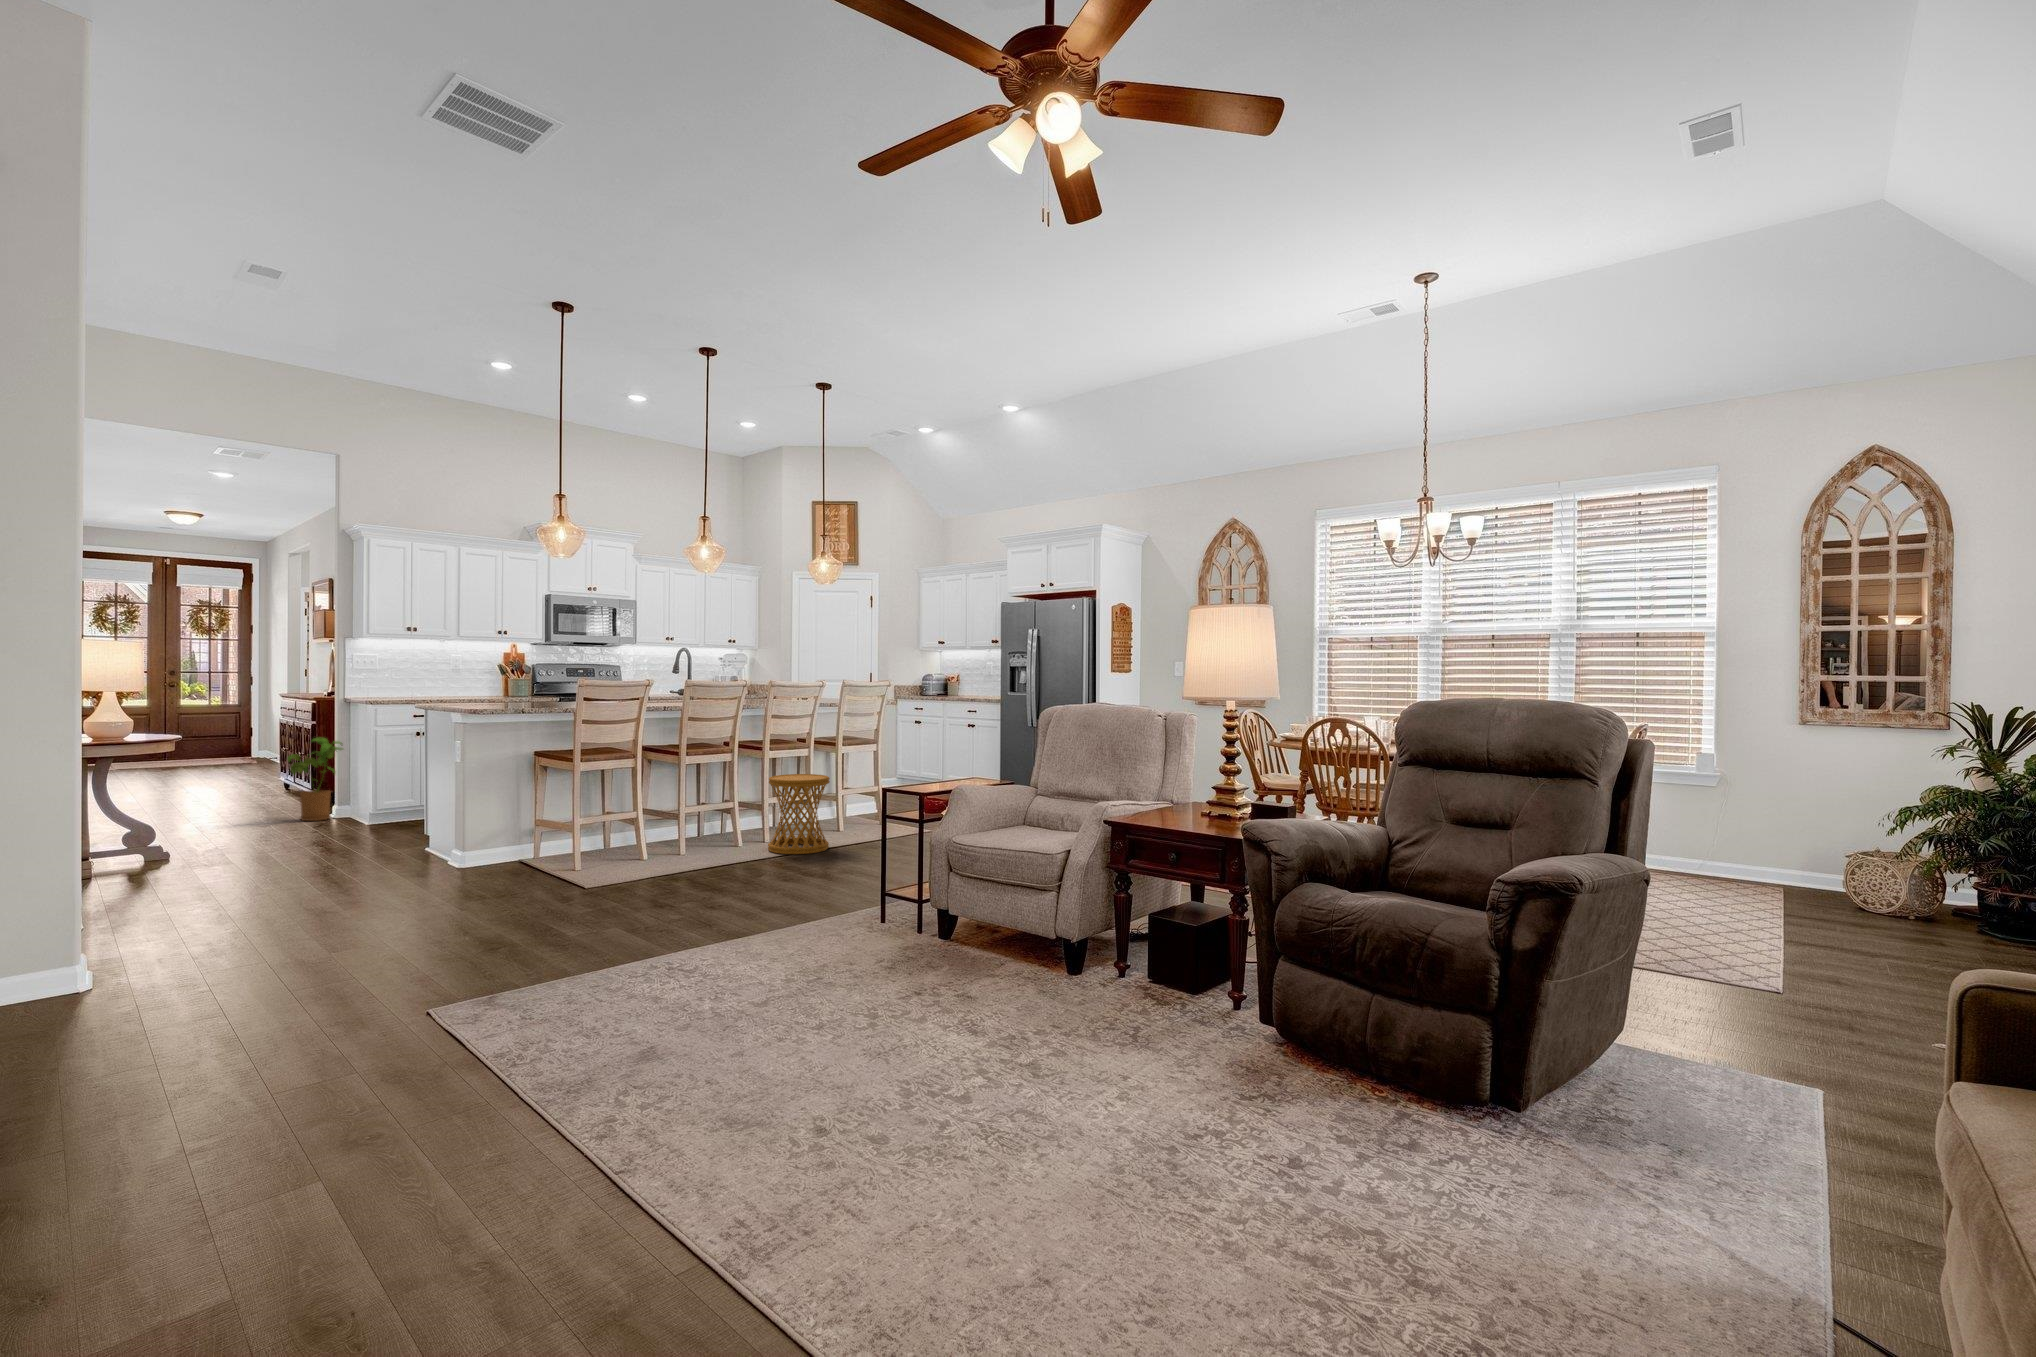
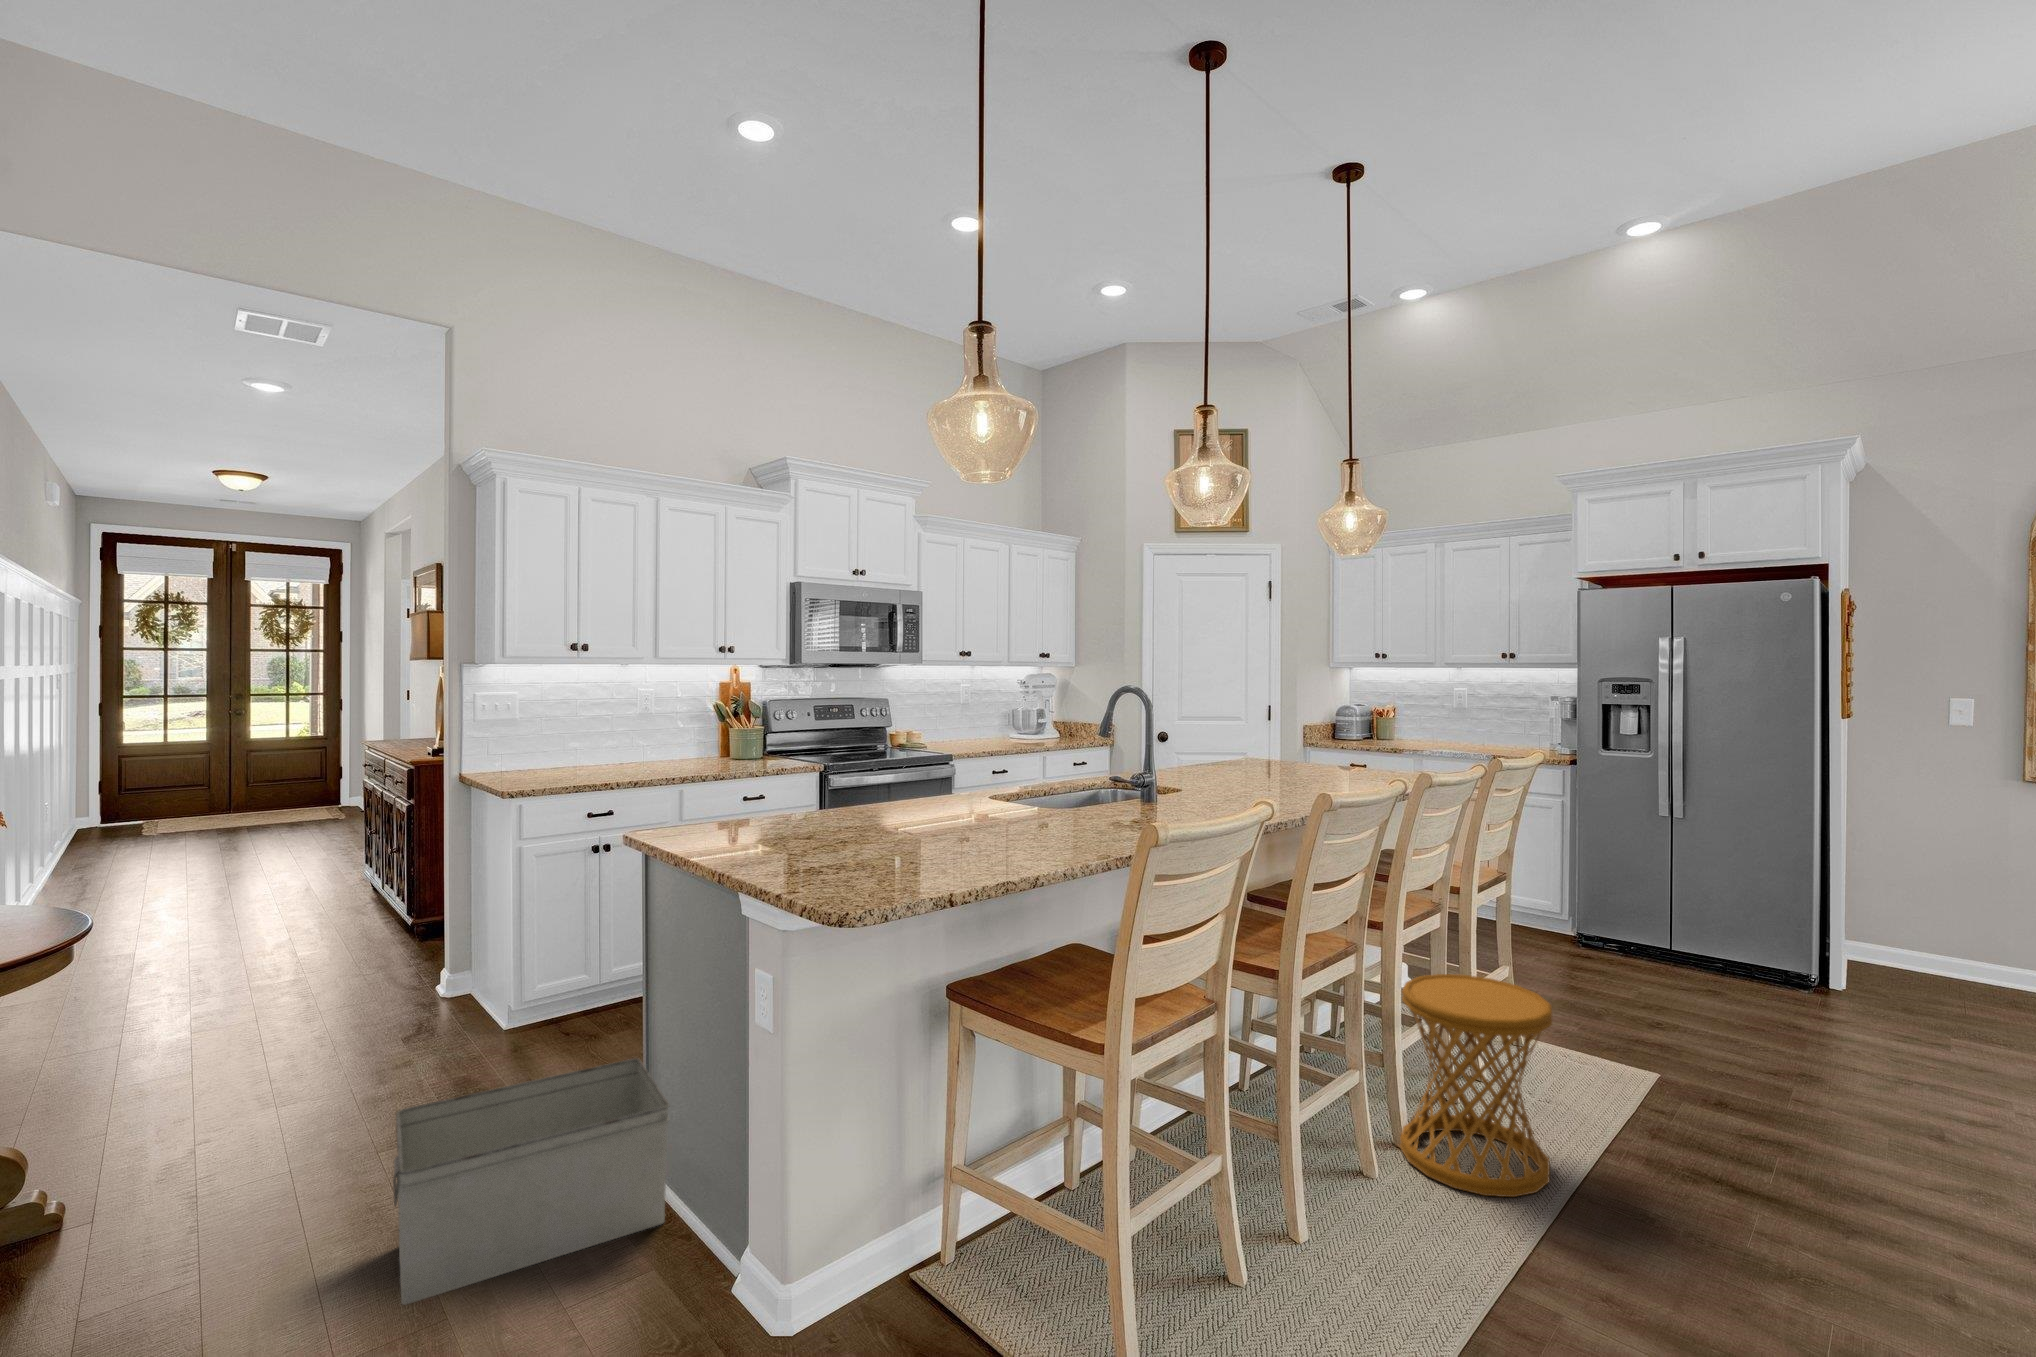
house plant: present [288,738,343,821] -> none [364,849,465,1003]
storage bin: none [309,803,428,871] -> present [393,1058,669,1305]

